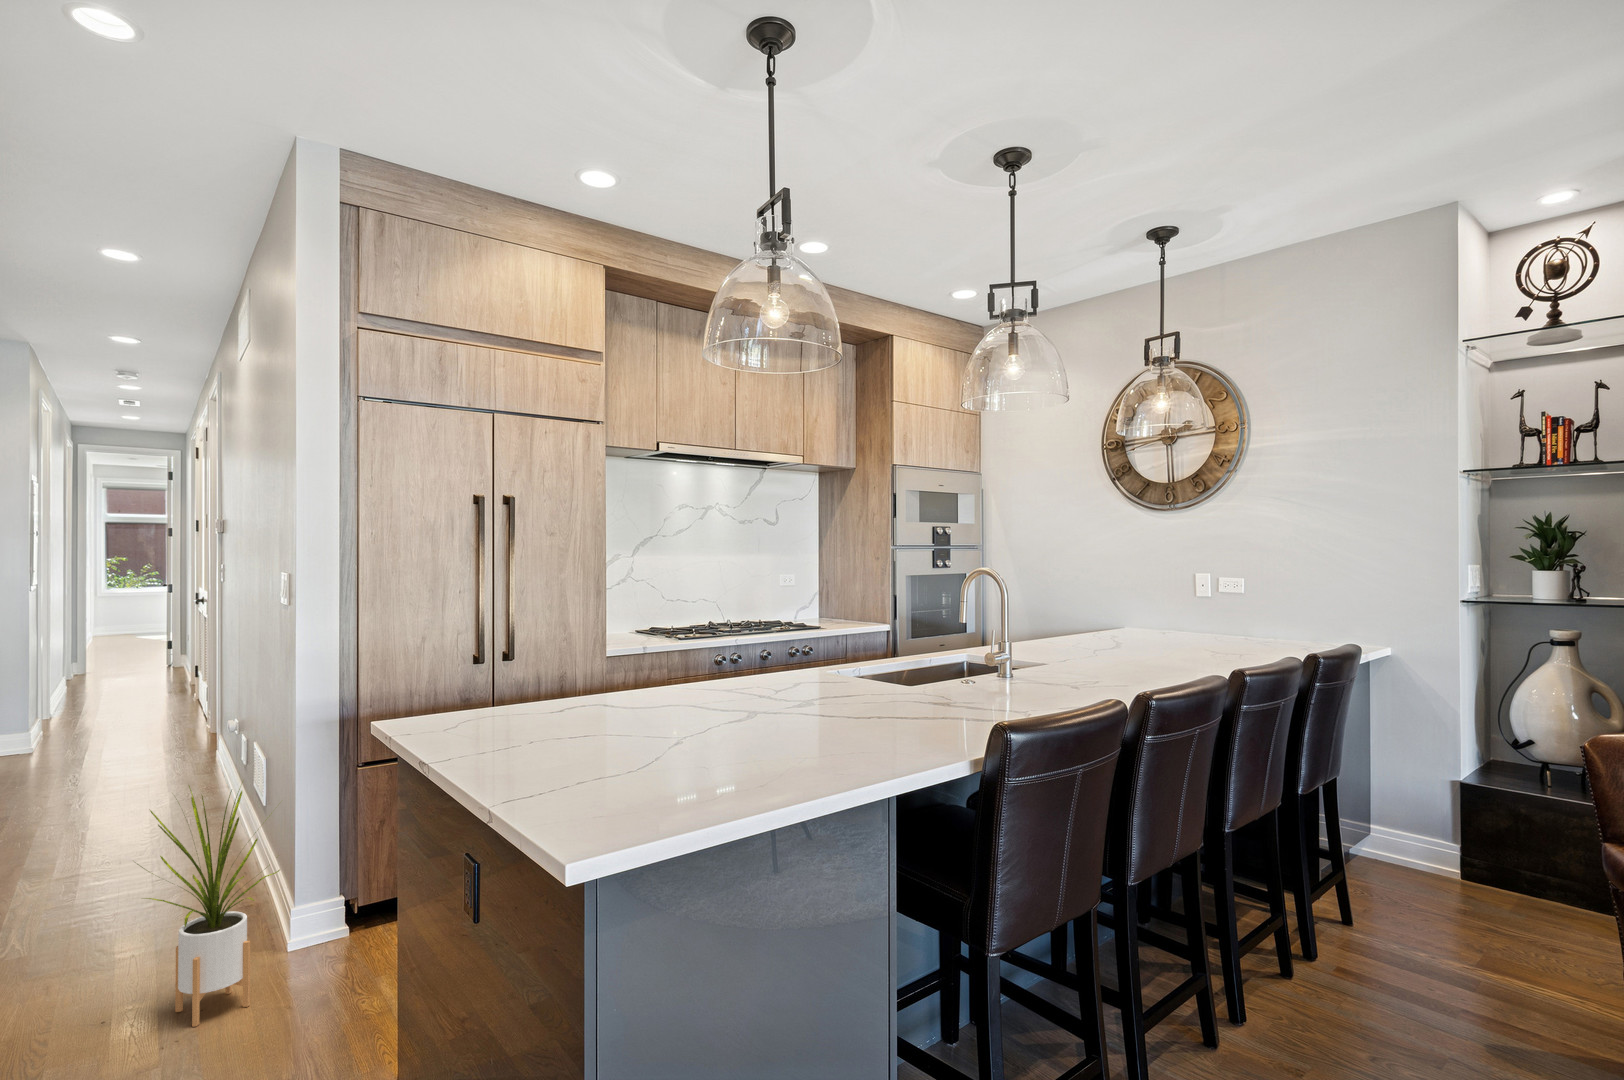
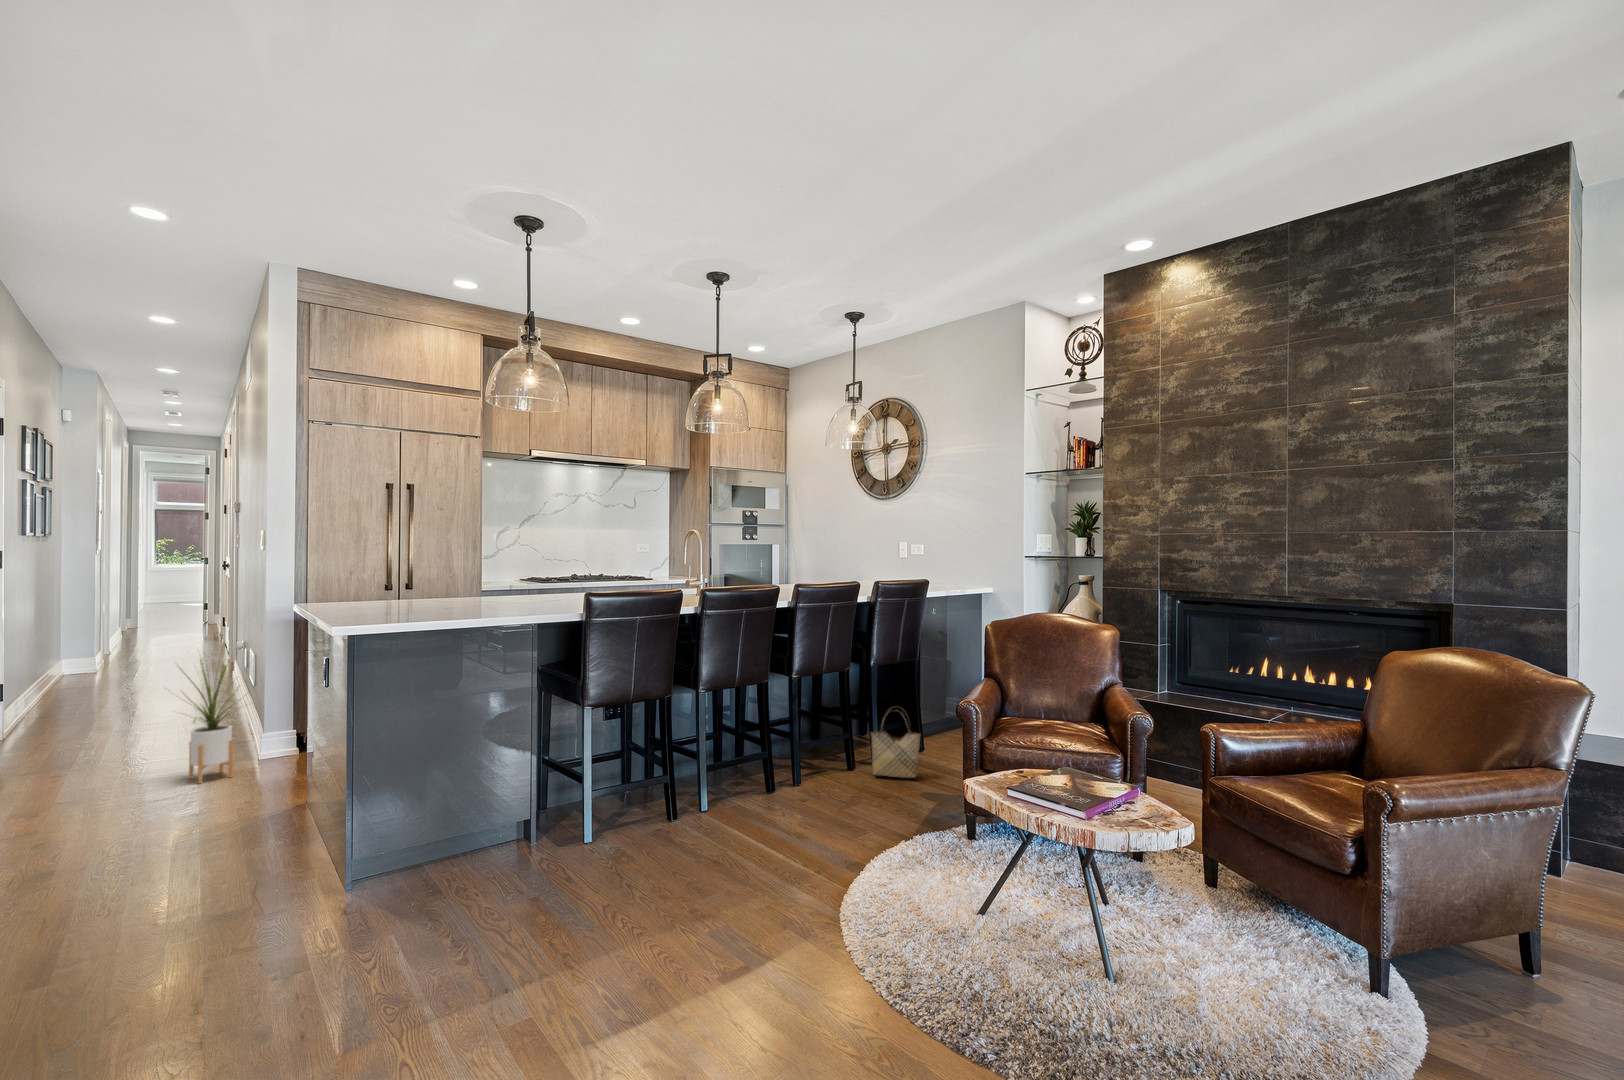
woven basket: none [1336,870,1435,1004] -> present [871,706,921,778]

